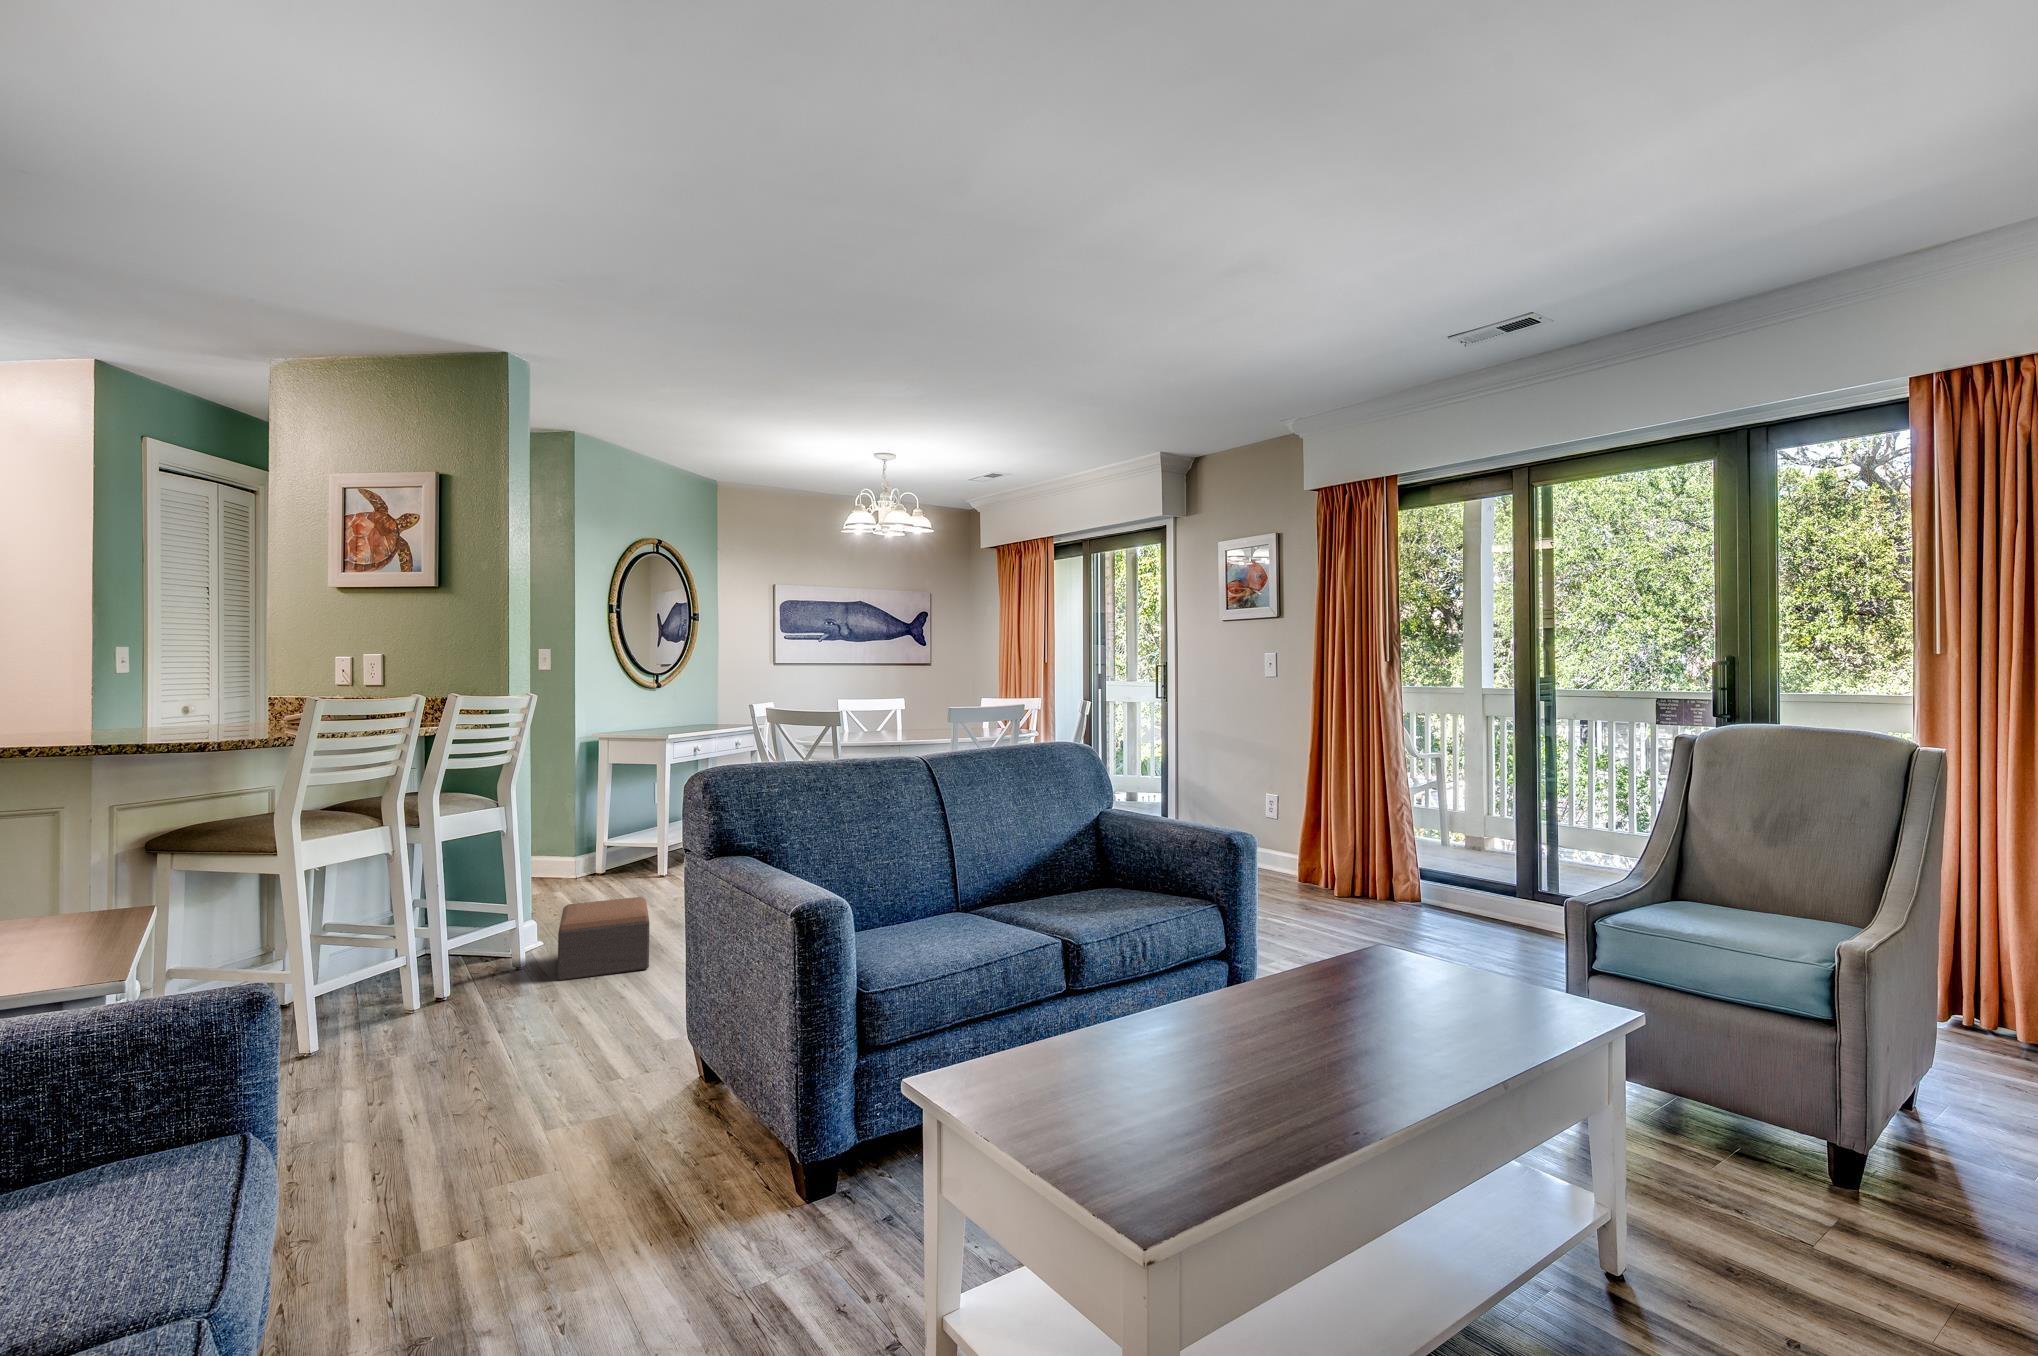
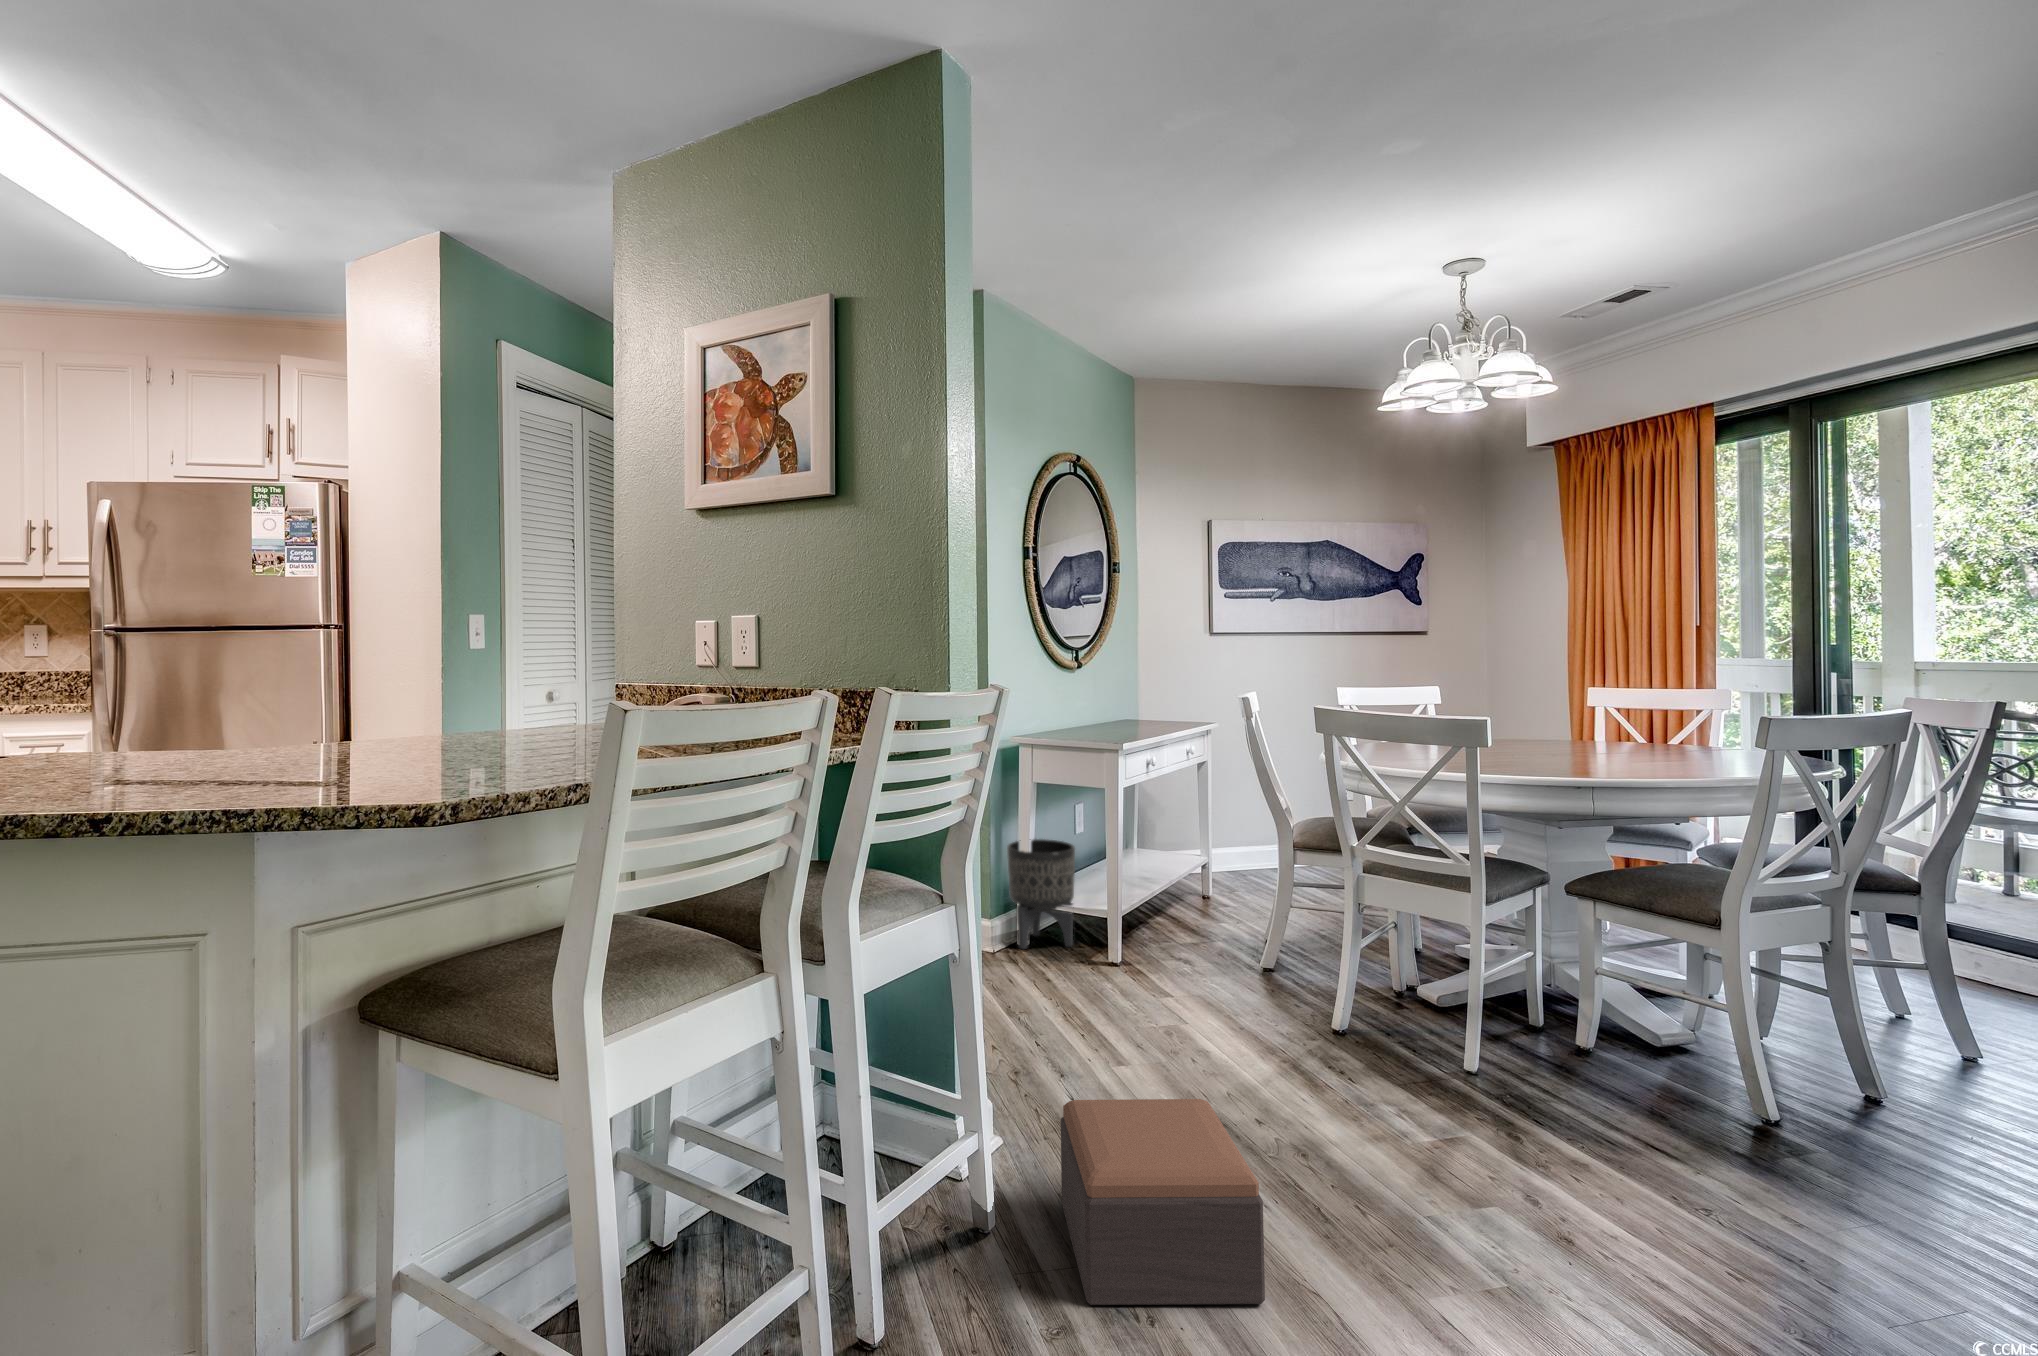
planter: none [586,807,638,880] -> present [1007,839,1075,949]

